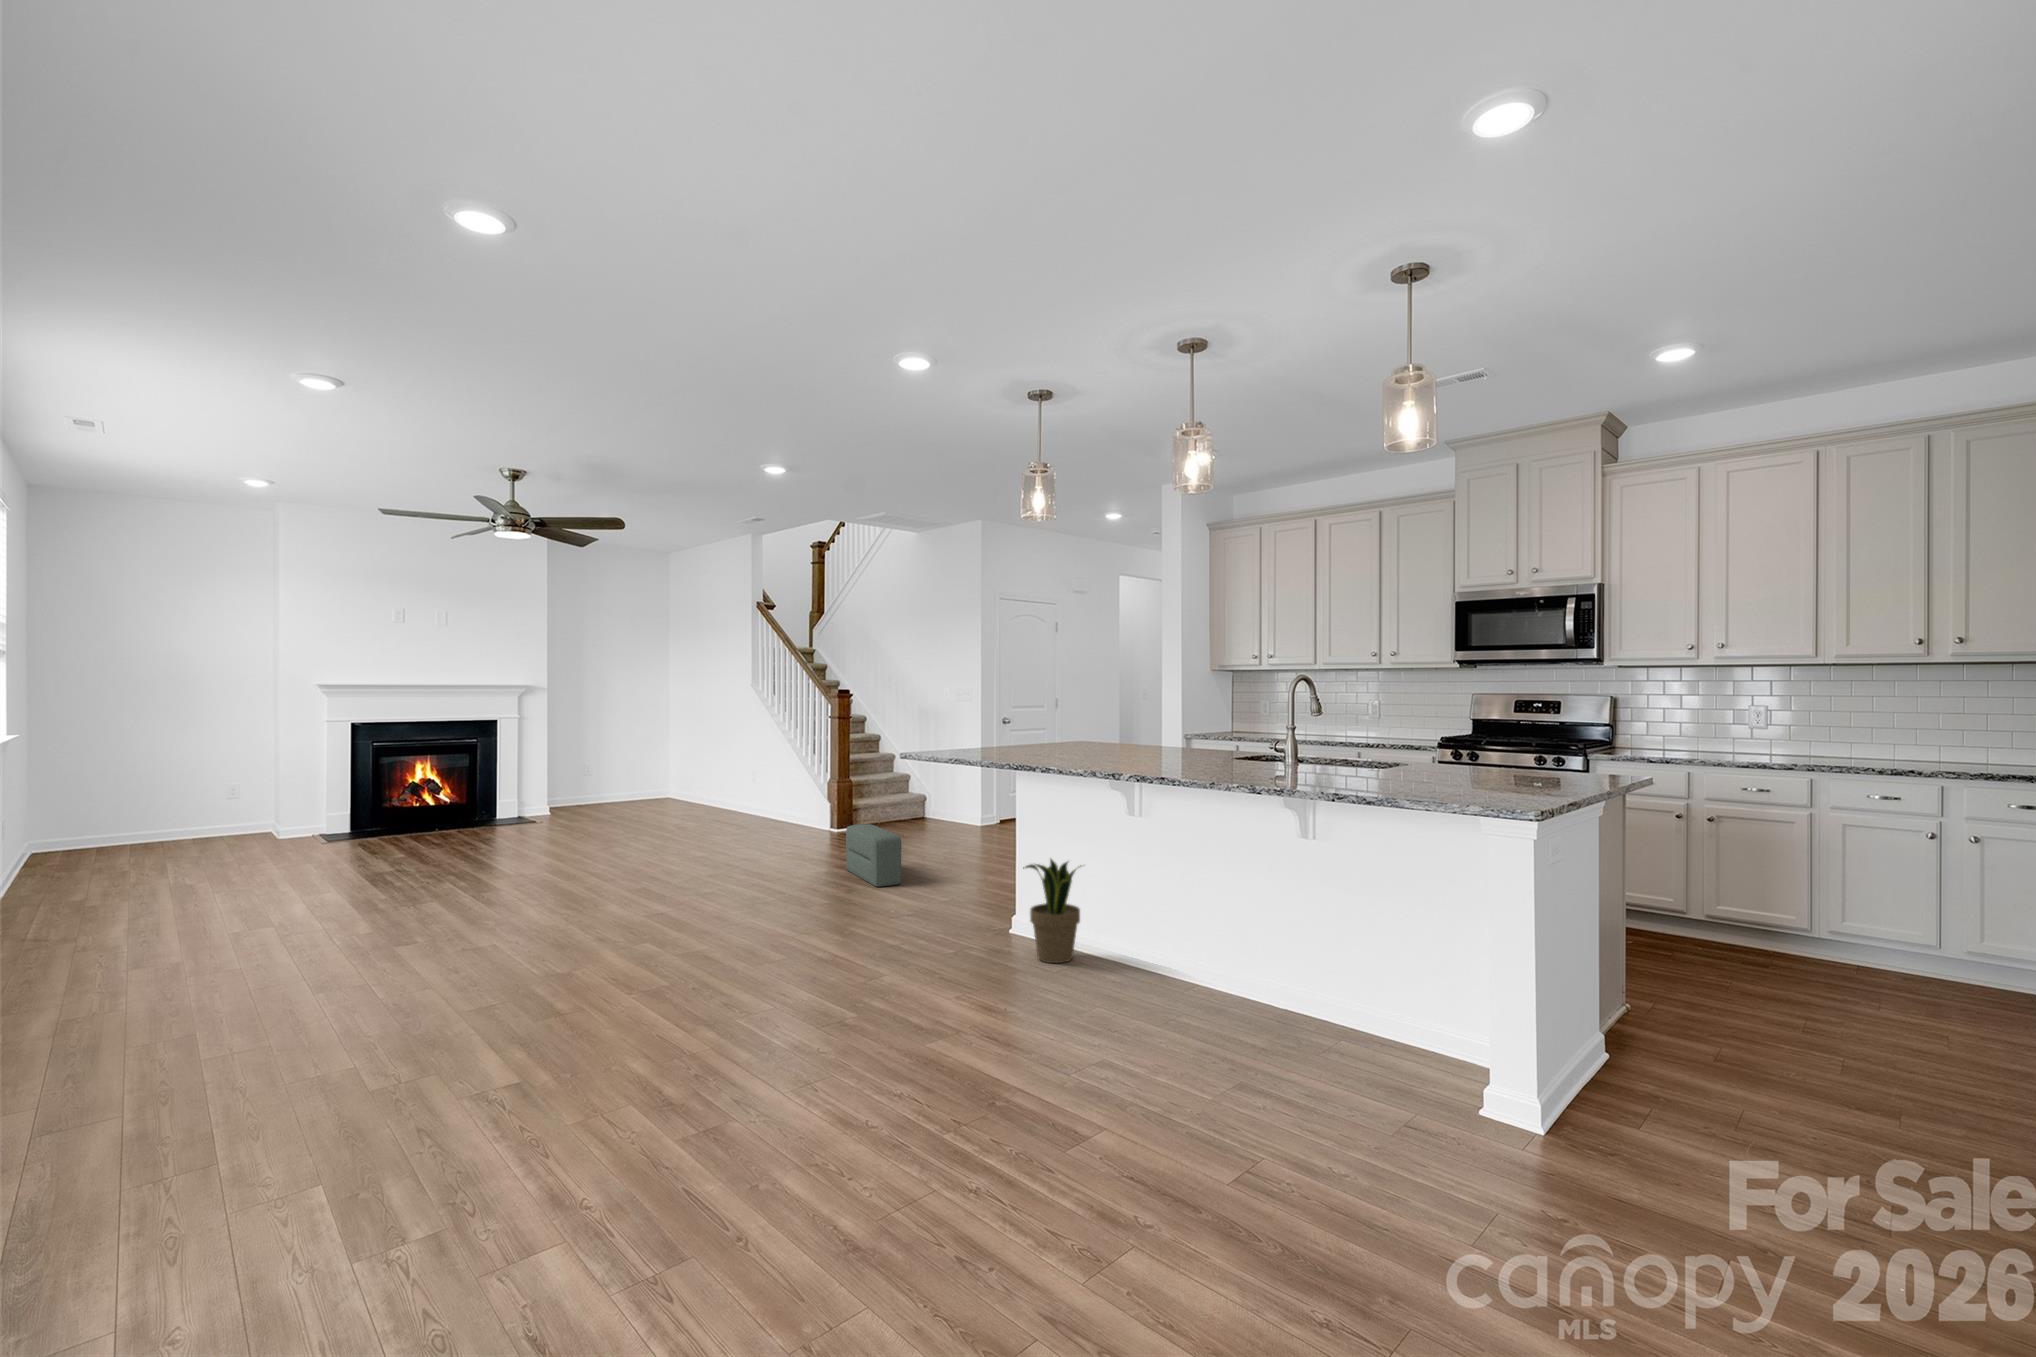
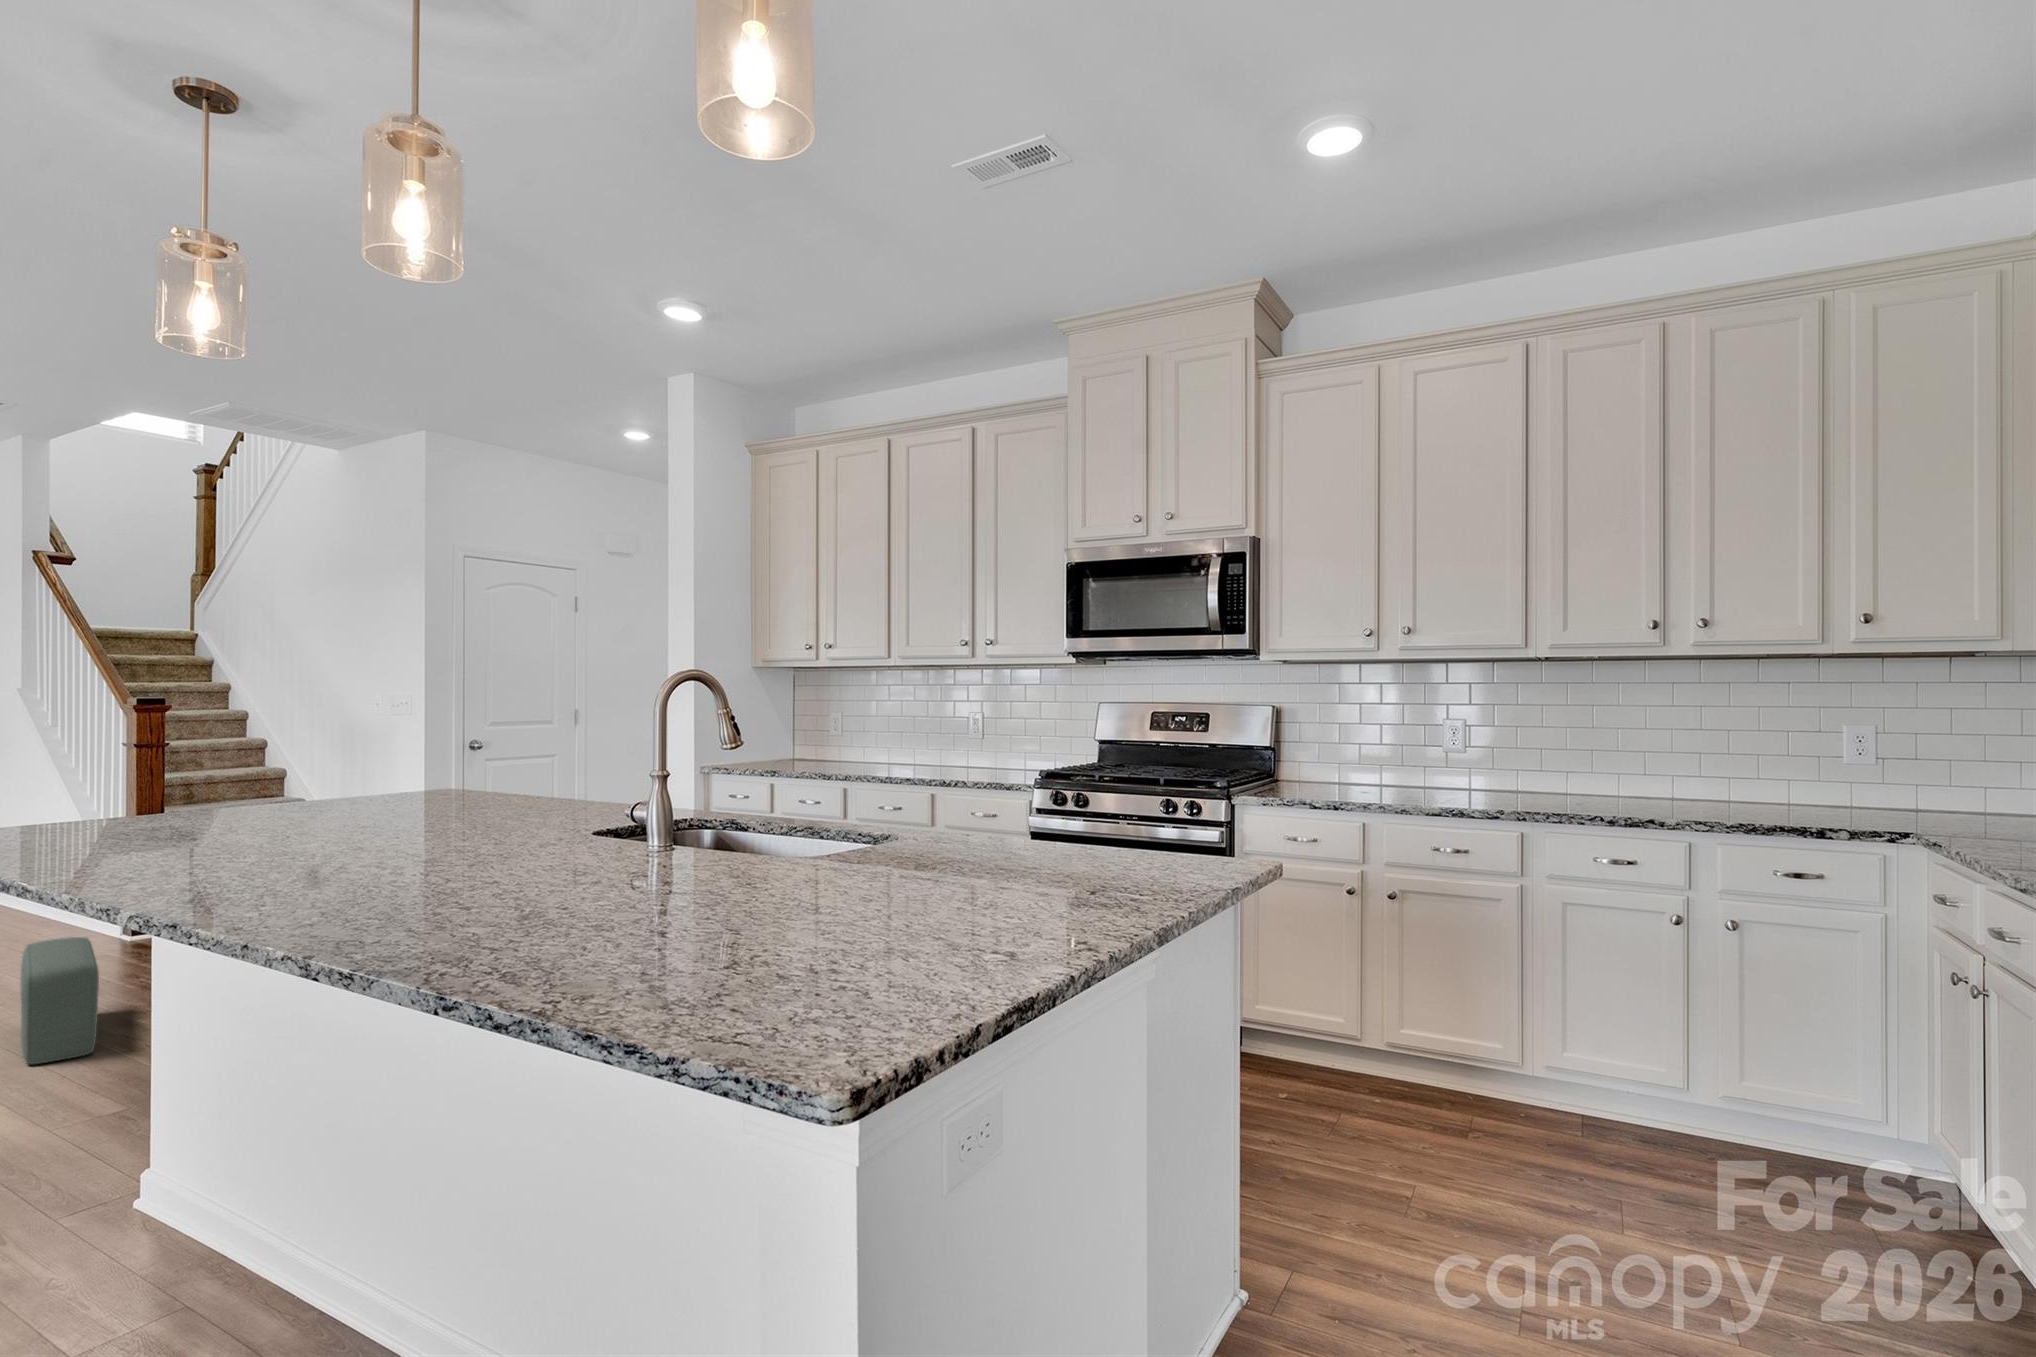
potted plant: present [1023,859,1080,963] -> none [97,1041,260,1274]

